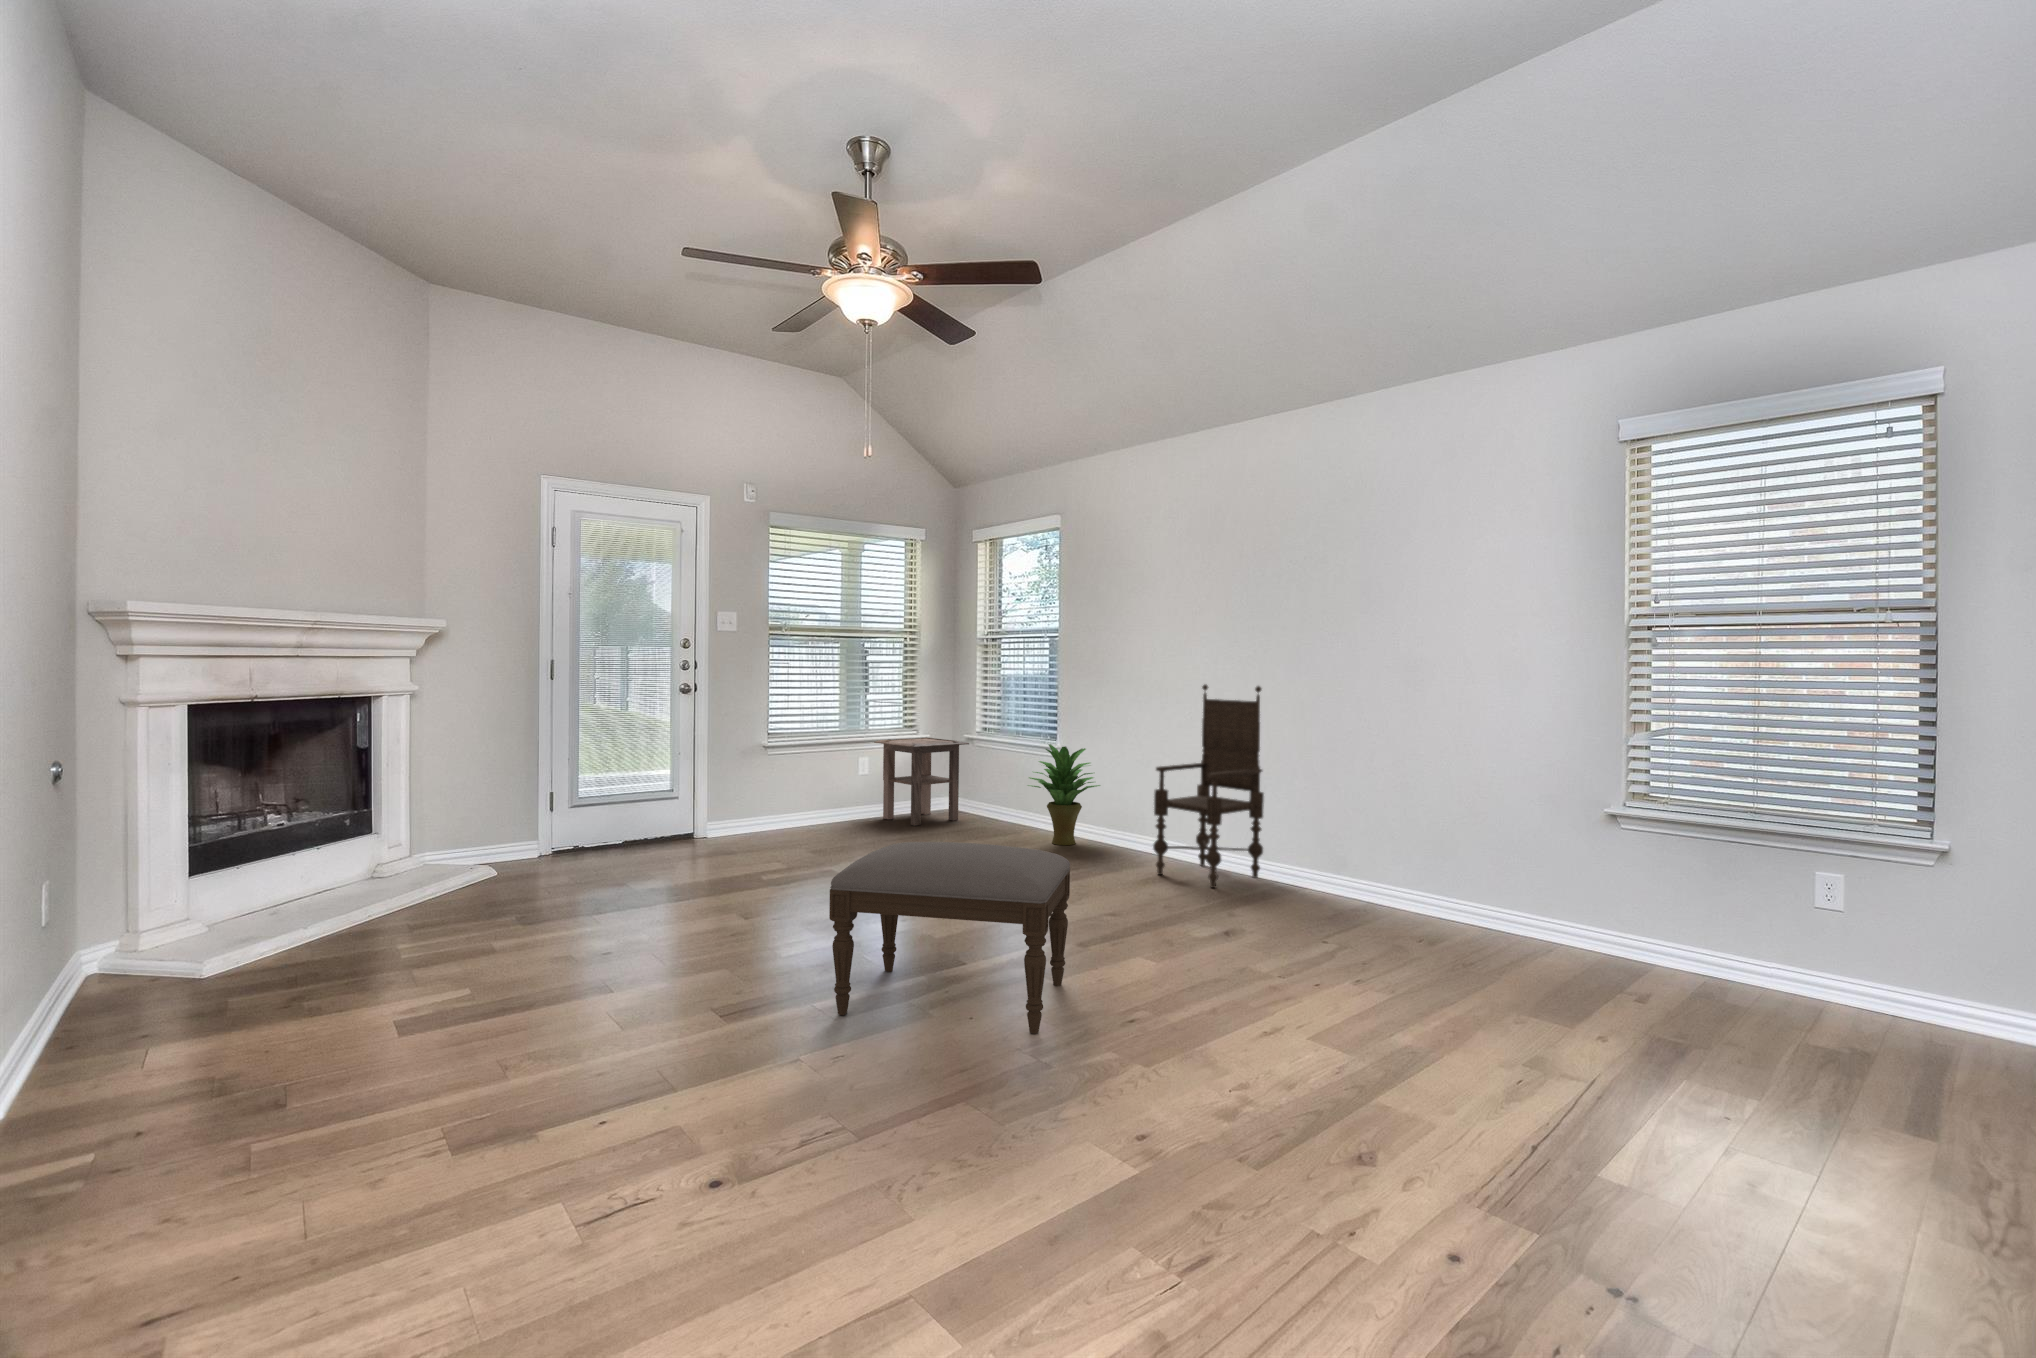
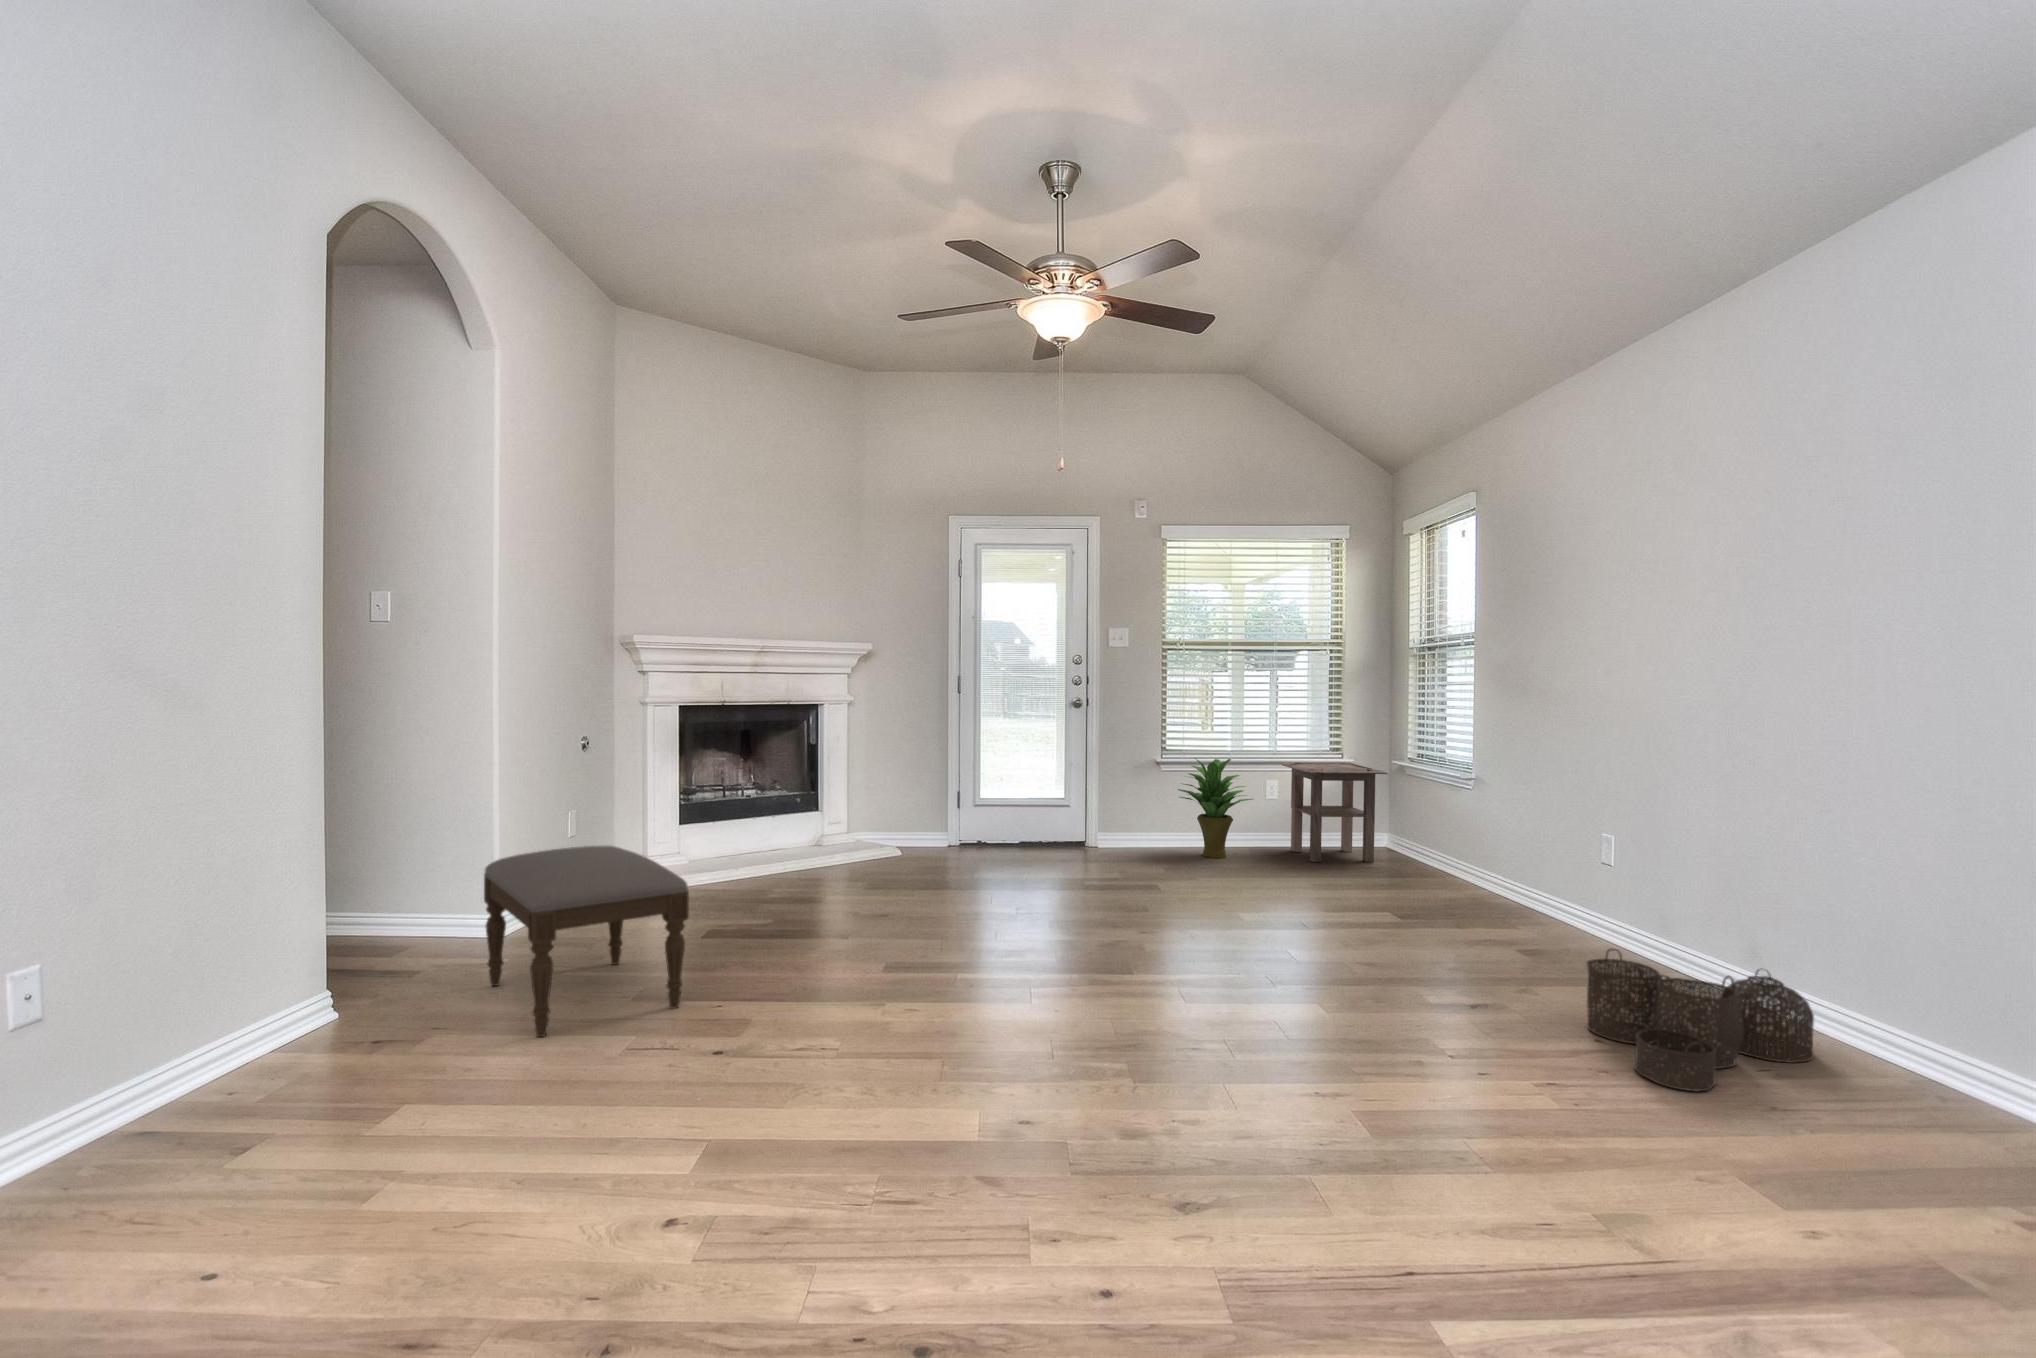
armchair: present [1153,685,1264,888] -> none [1520,711,1691,993]
potted plant: present [1028,744,1100,845] -> present [1177,758,1253,858]
ottoman: present [829,842,1070,1034] -> present [484,846,689,1037]
woven basket: none [1247,850,1365,935] -> present [1587,948,1814,1091]

